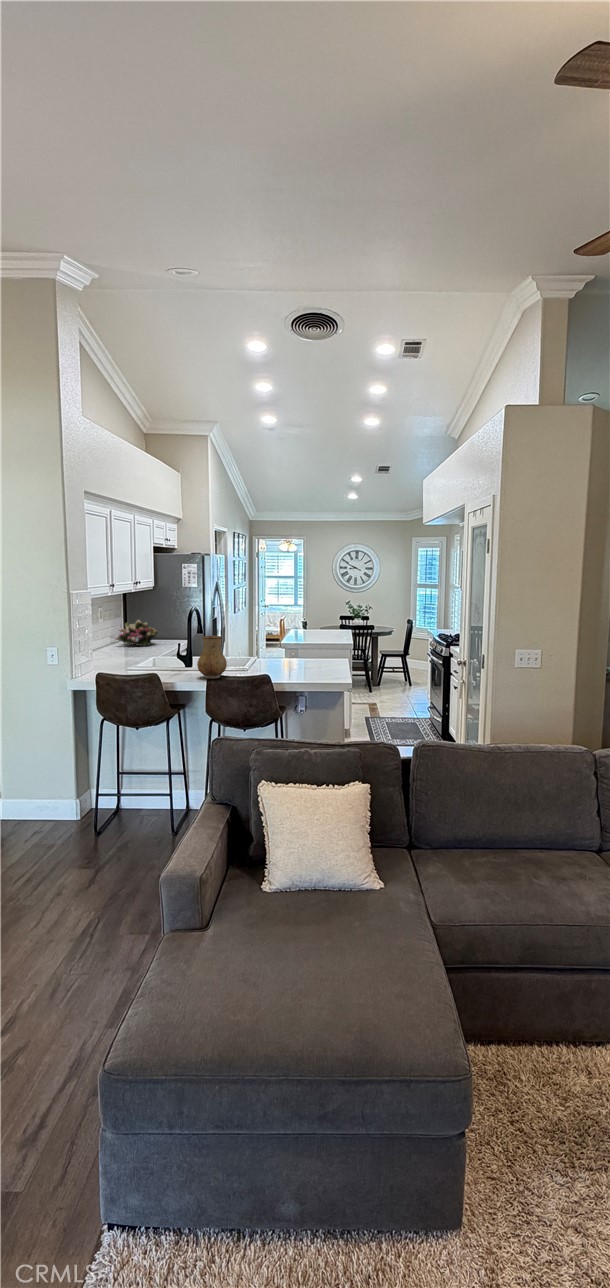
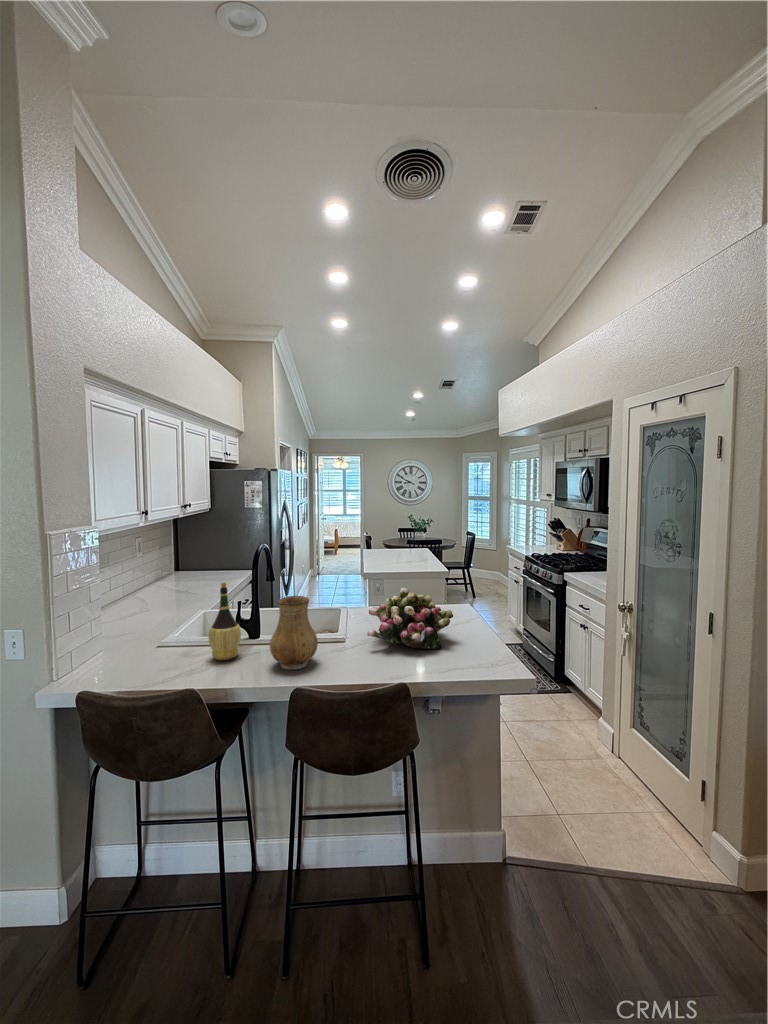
flower arrangement: present [115,620,157,646] -> present [367,588,453,649]
wine bottle: none [160,627,180,675] -> present [208,582,241,660]

